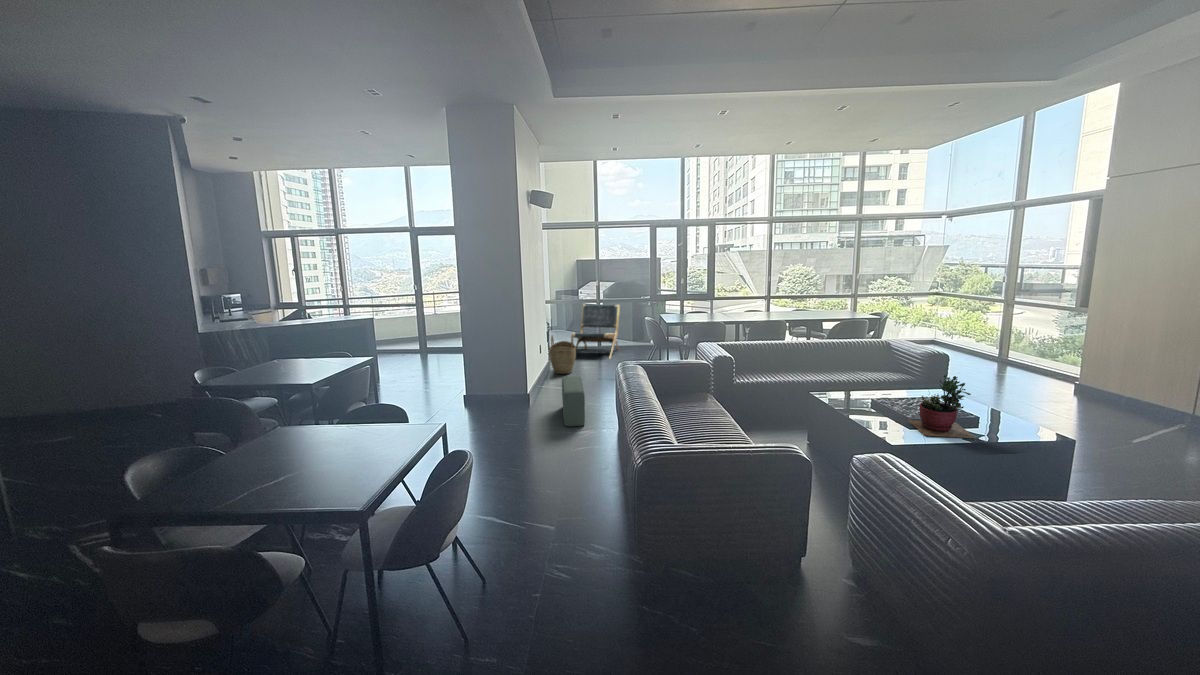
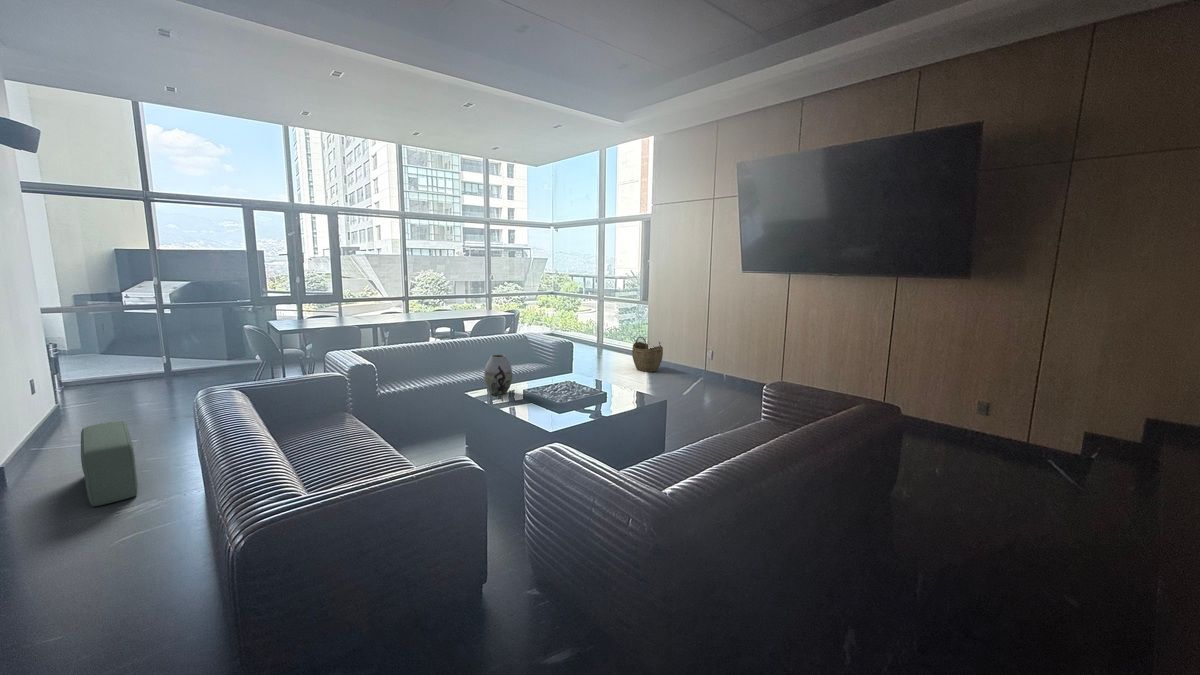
lounge chair: present [572,304,620,359] -> none [108,313,205,393]
woven basket: present [549,335,576,374] -> present [632,337,663,372]
vase: none [830,360,861,401] -> present [484,354,512,395]
succulent plant: present [908,375,976,438] -> none [556,357,608,415]

